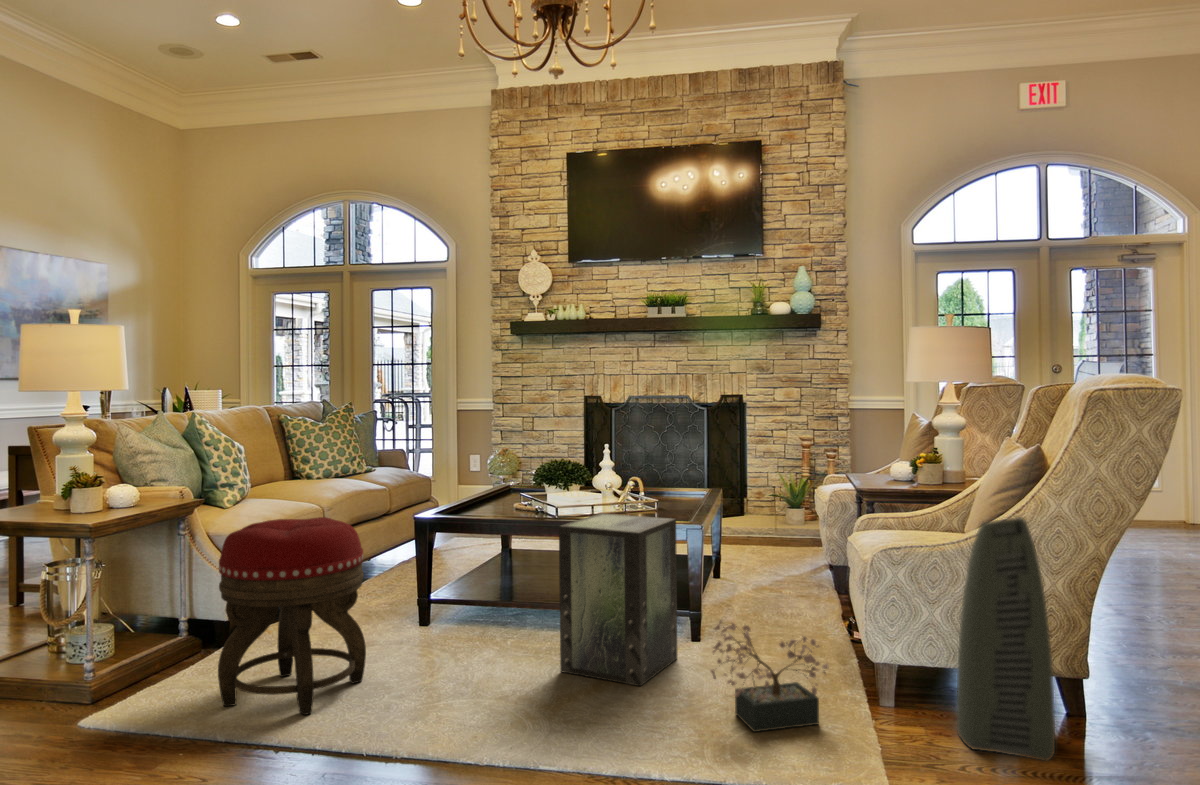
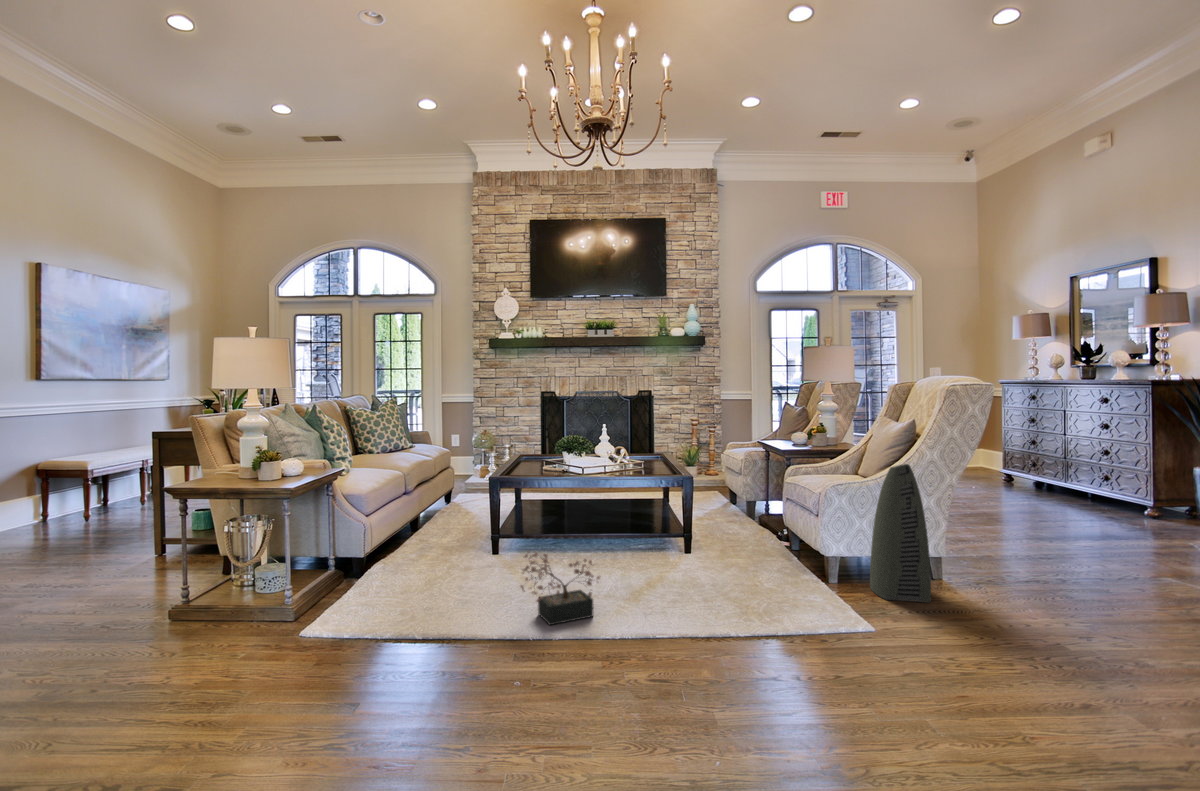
storage box: present [559,513,677,686] -> none [613,470,681,580]
footstool: present [218,517,366,715] -> none [392,479,490,614]
decorative plant: present [711,621,829,732] -> present [521,552,600,625]

